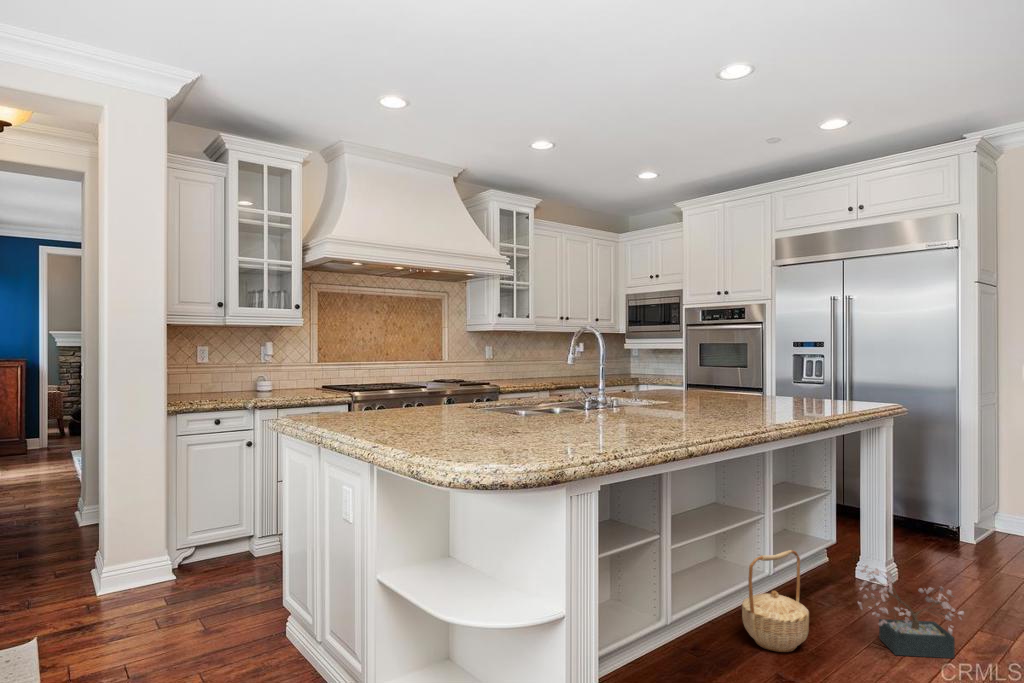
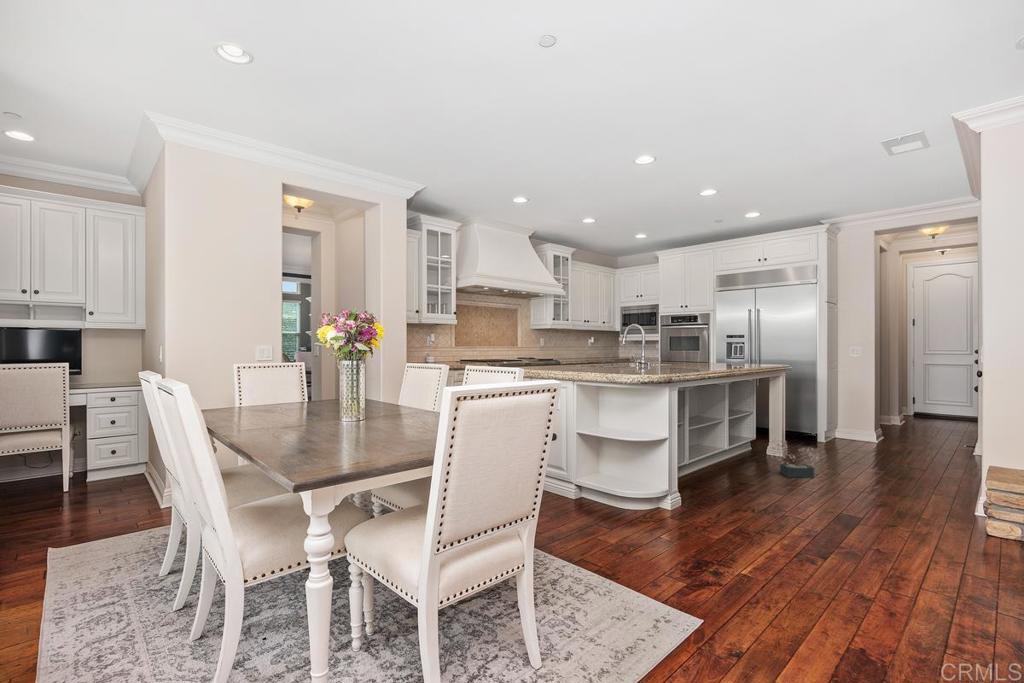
basket: present [742,550,809,652] -> none [718,432,750,477]

